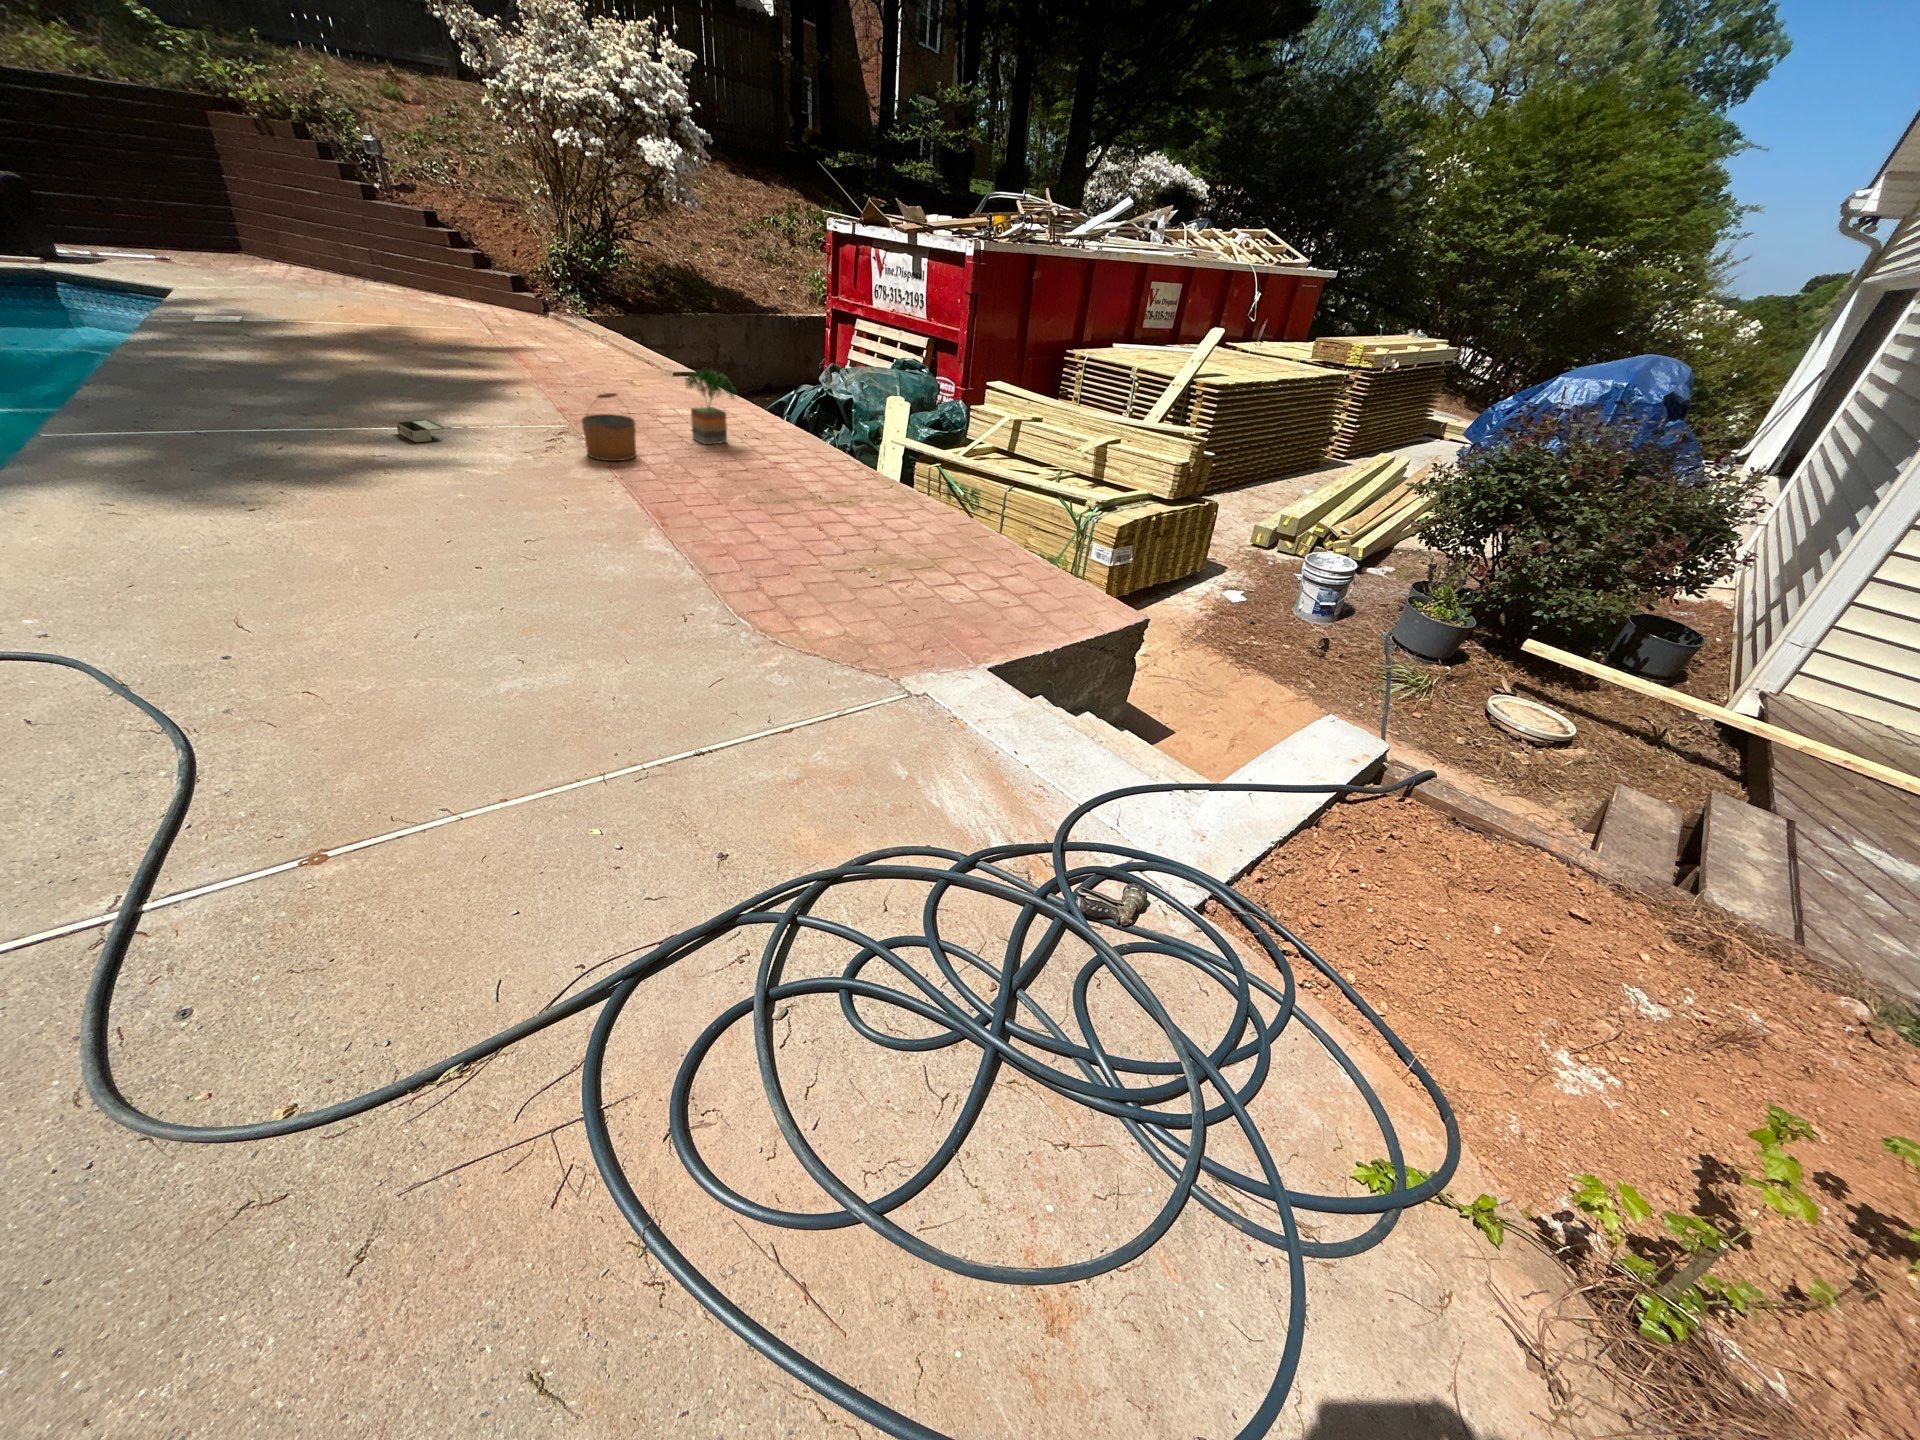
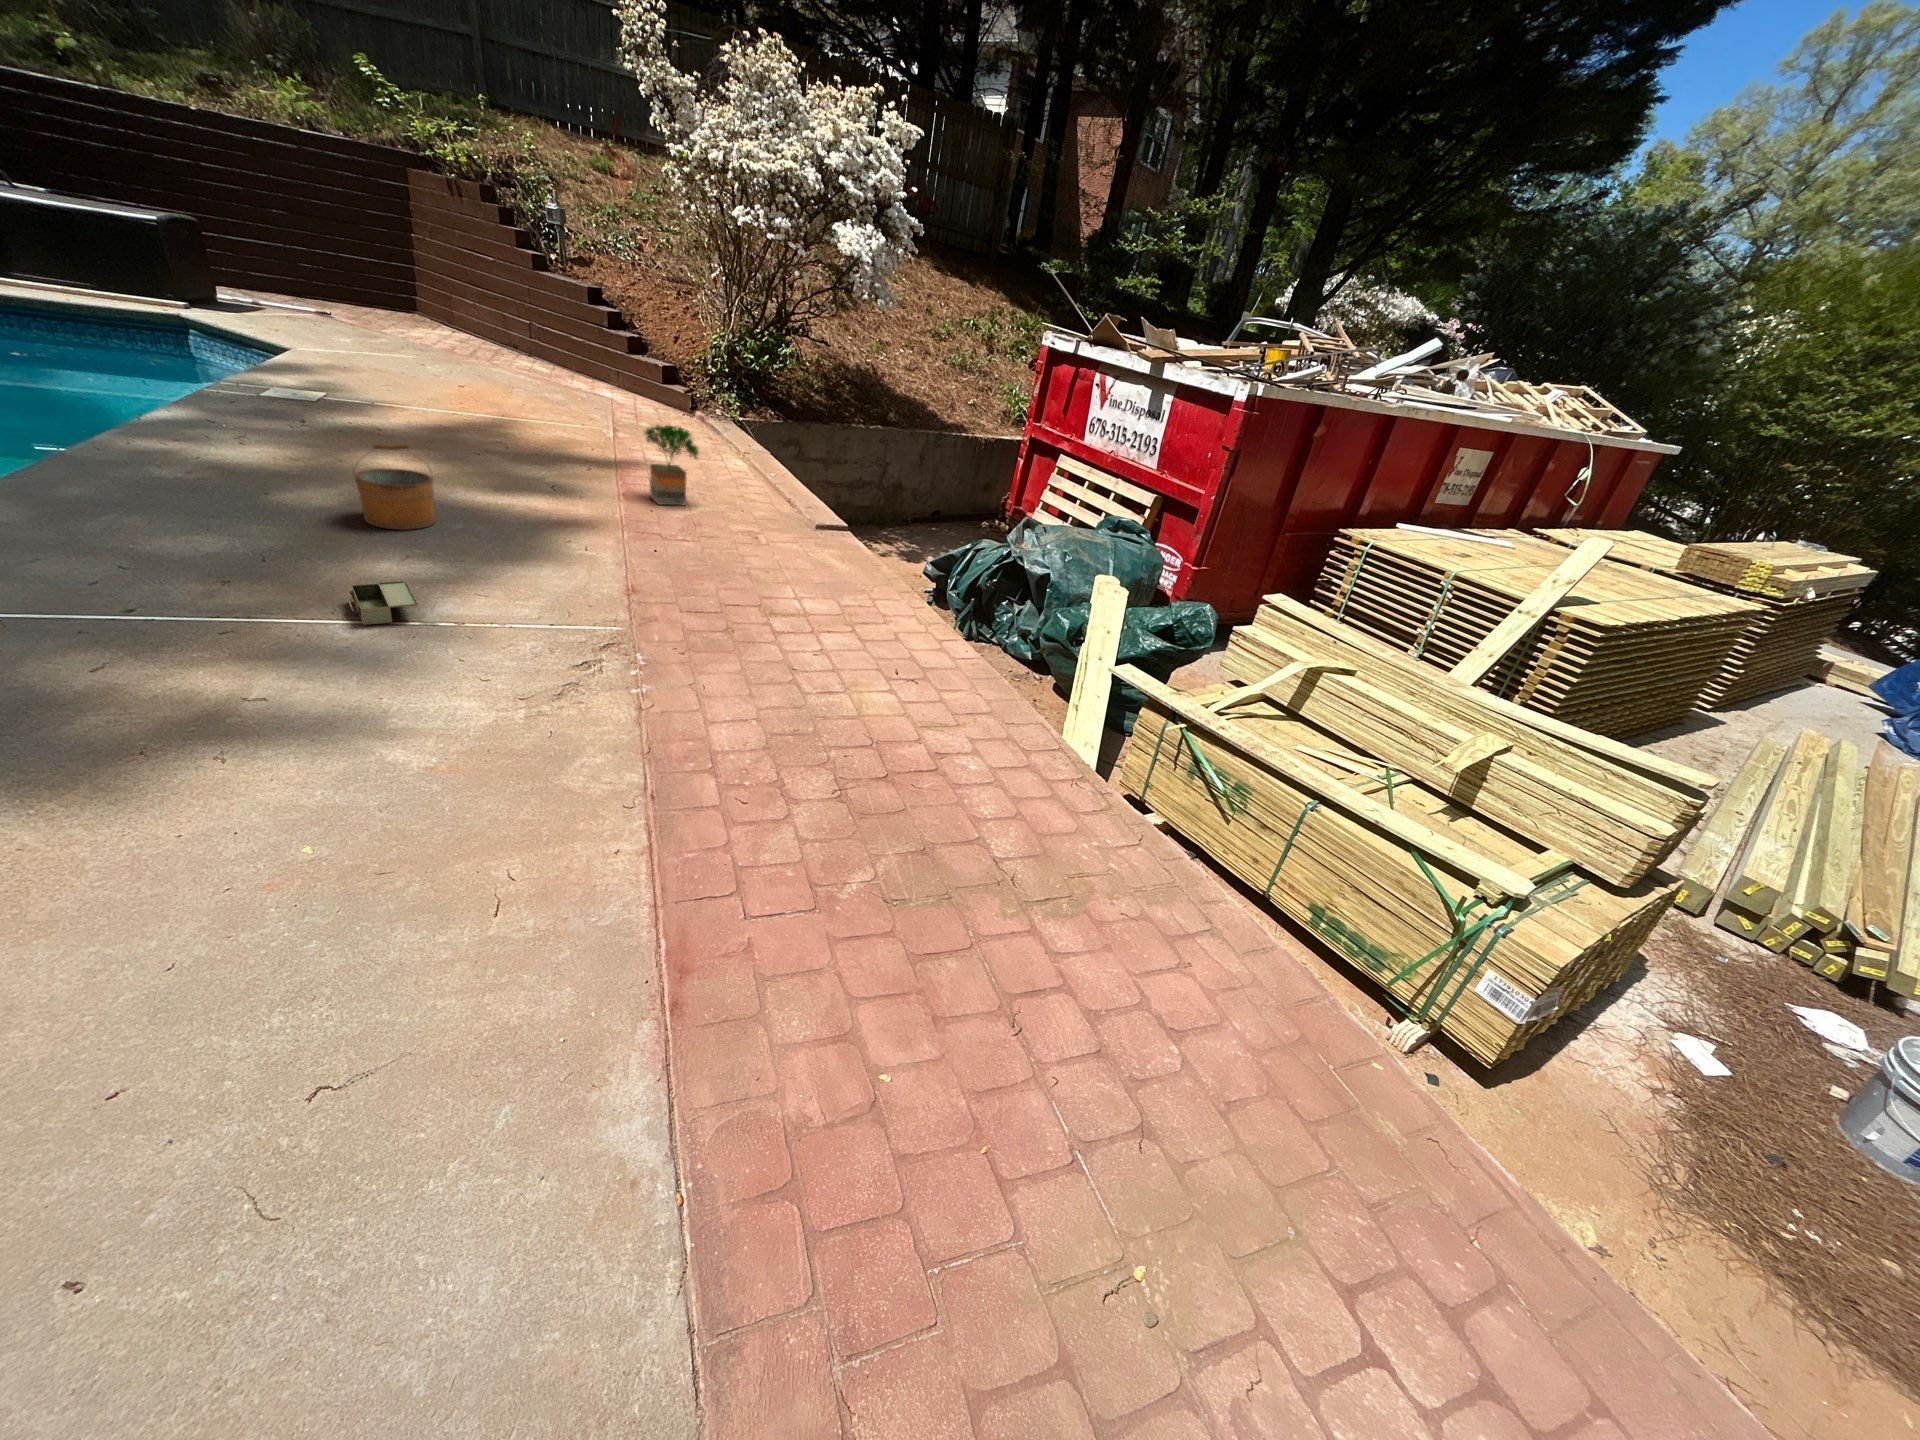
potted tree: present [685,370,735,445] -> present [644,425,698,505]
bucket: present [582,393,636,461] -> present [353,444,435,530]

